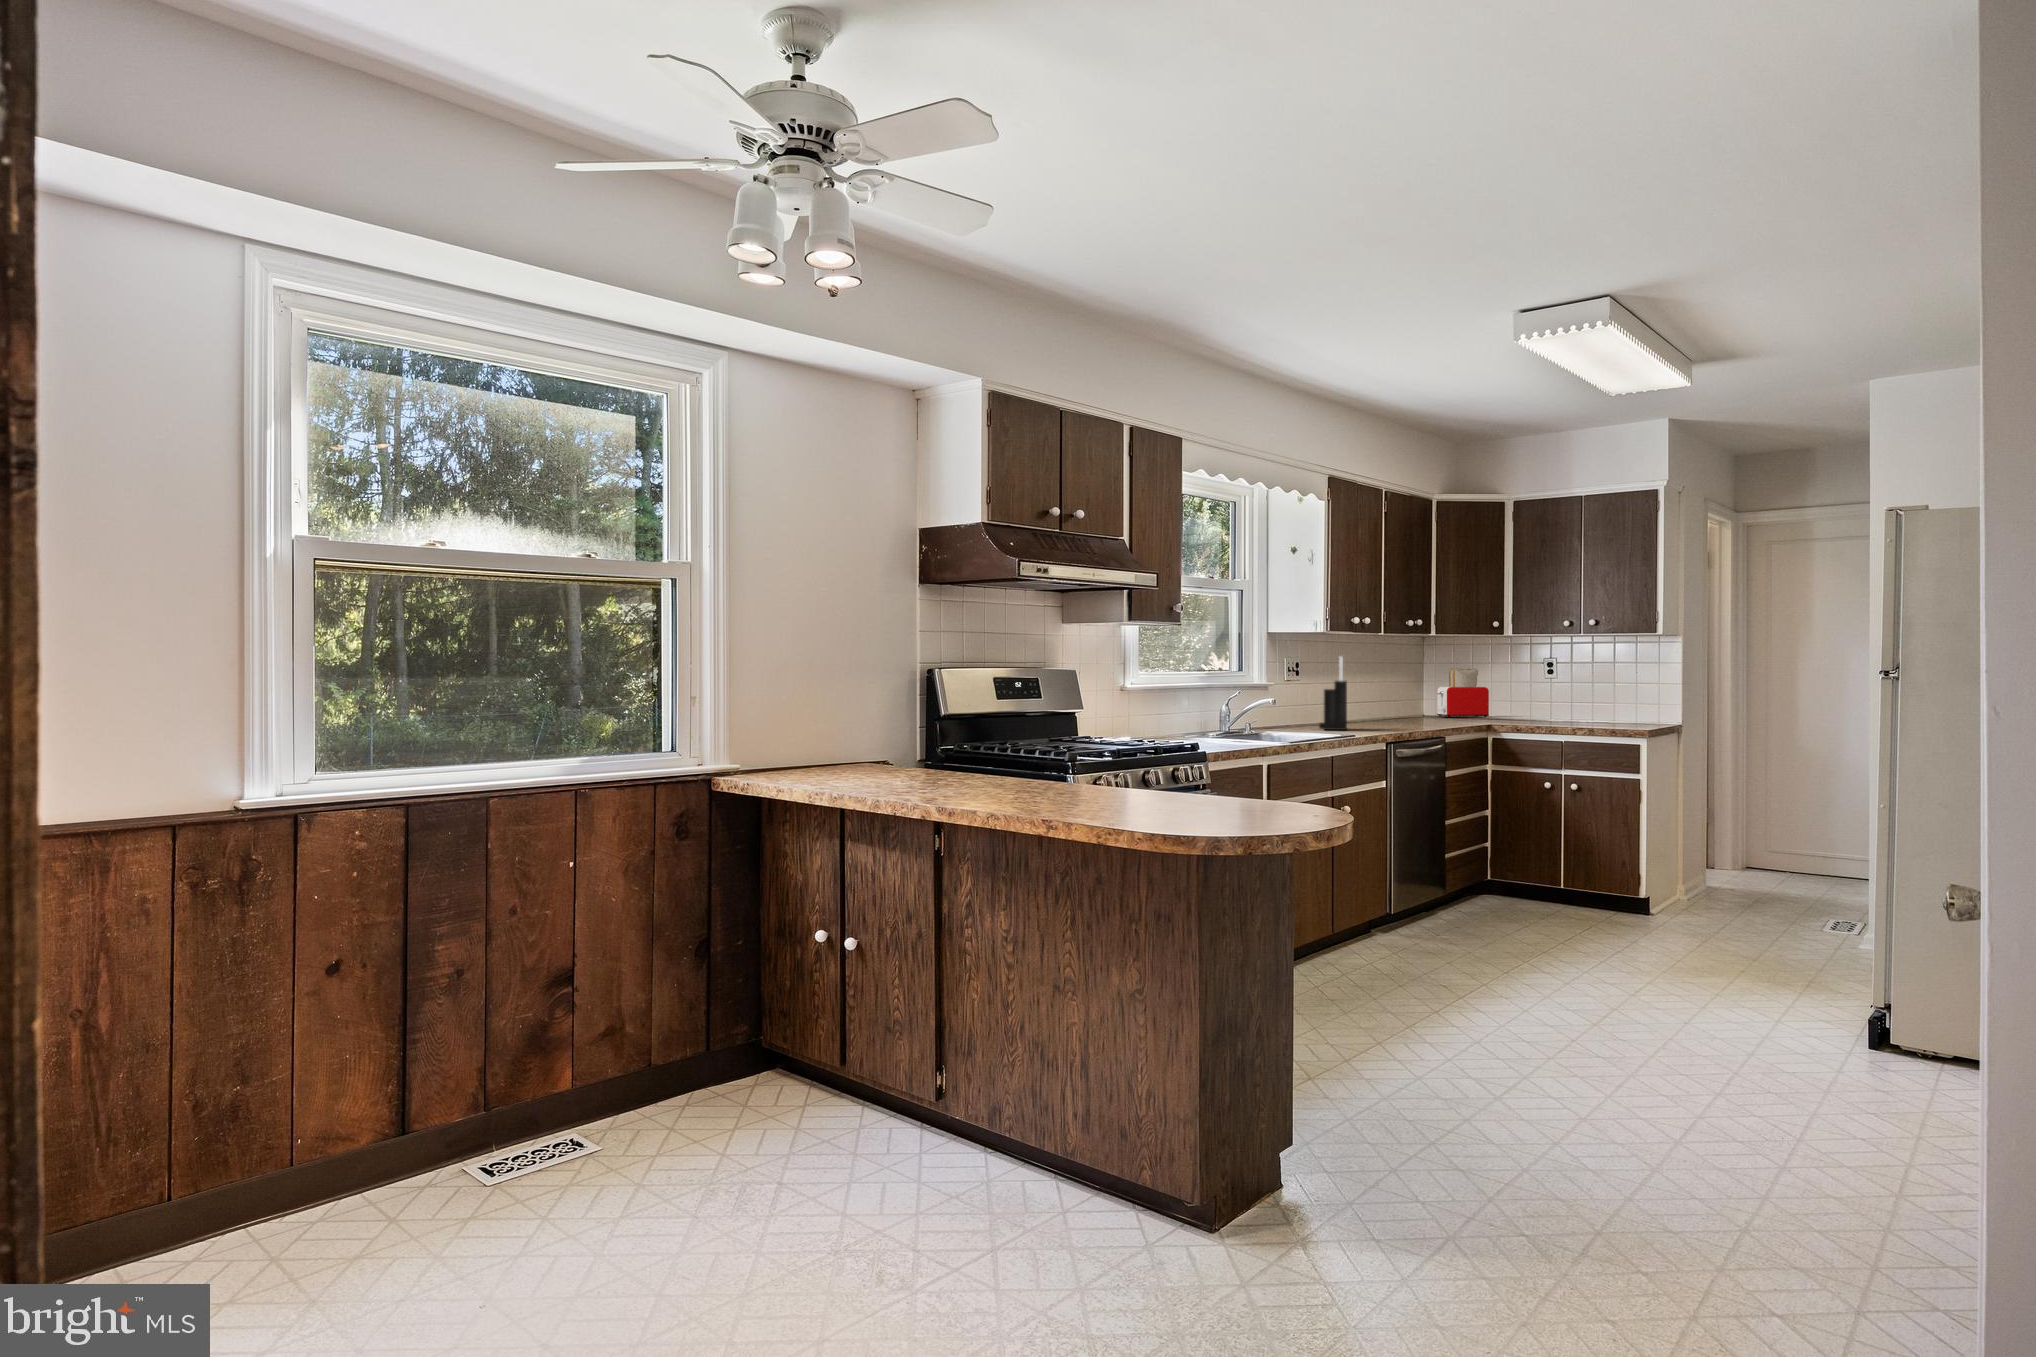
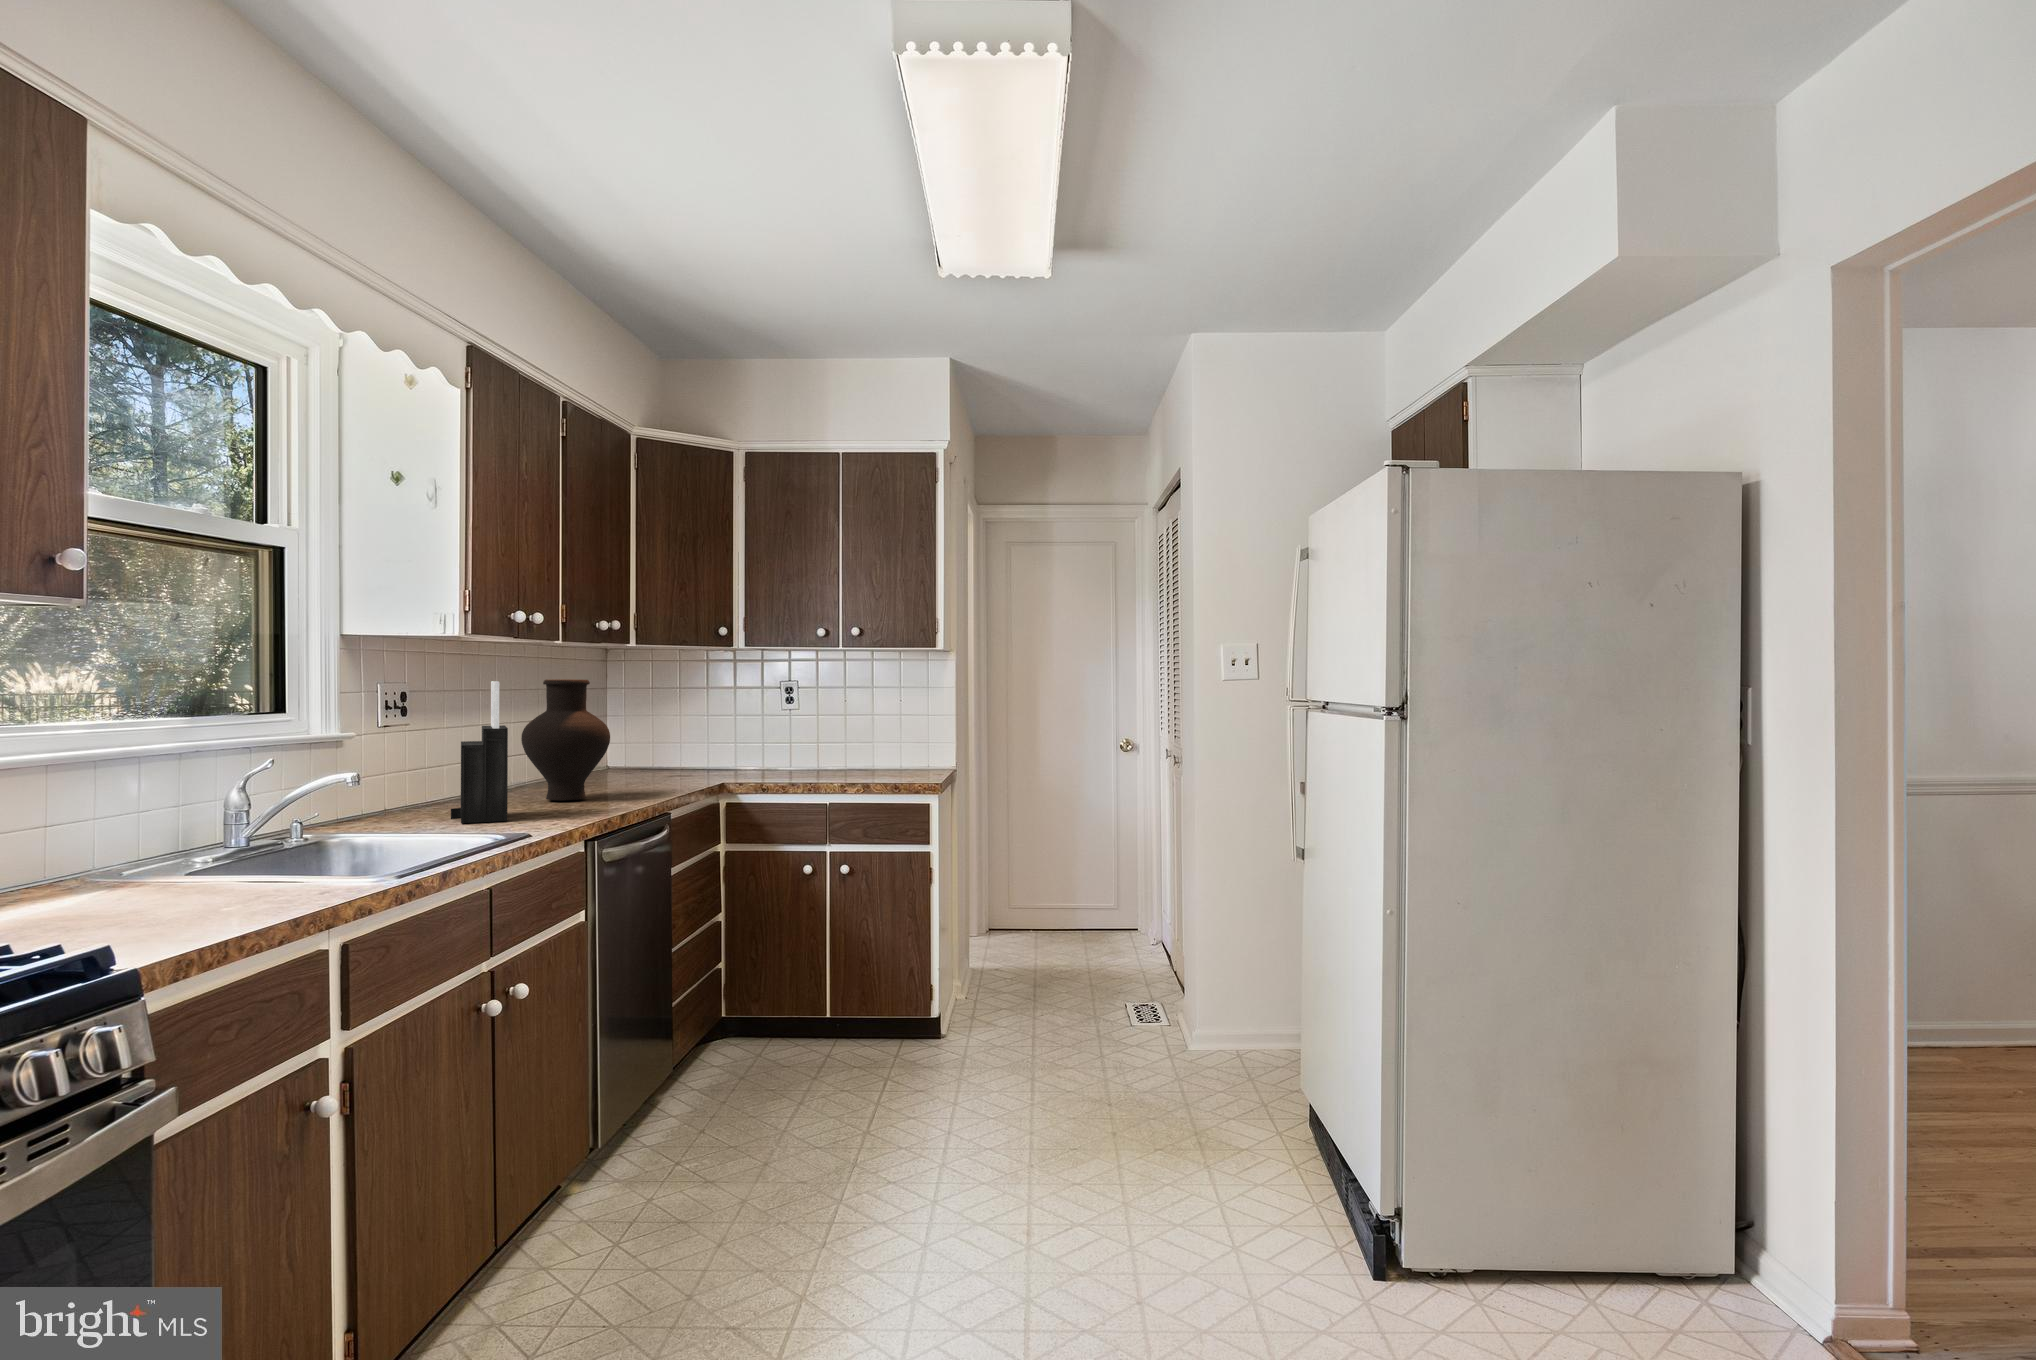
vase: none [1358,656,1408,726] -> present [521,679,610,800]
toaster: present [1437,668,1489,717] -> none [630,693,705,767]

